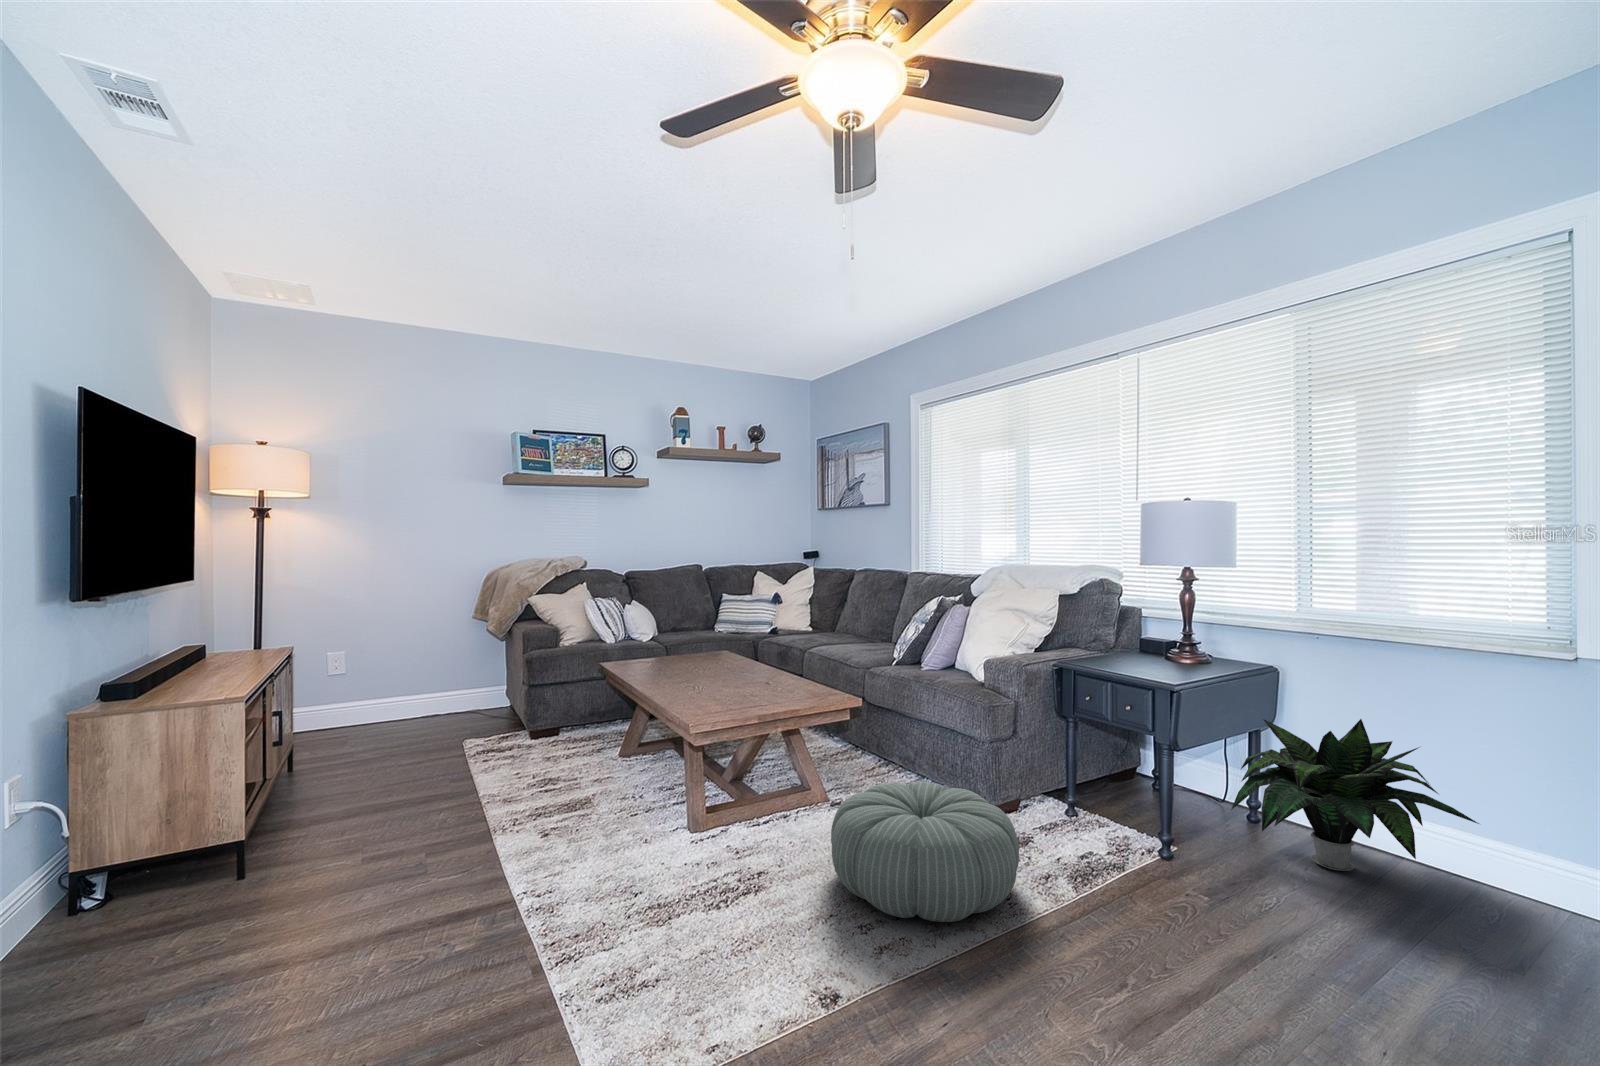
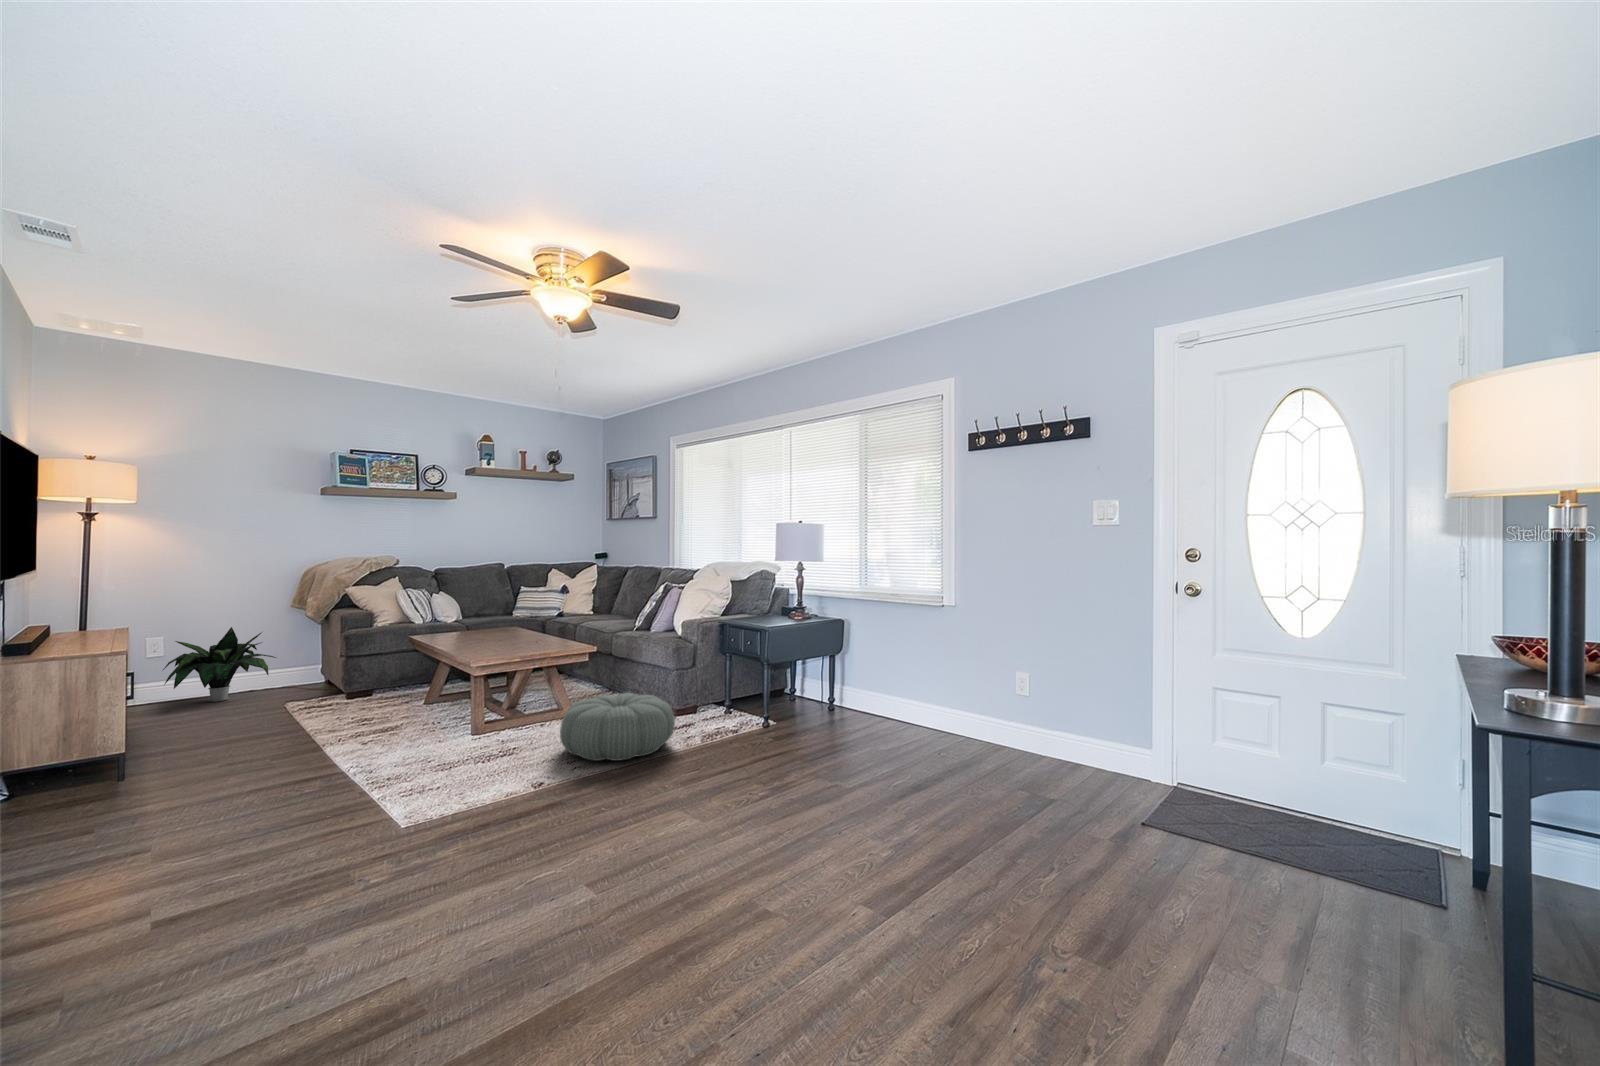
potted plant: present [1231,719,1479,871] -> present [163,627,276,702]

